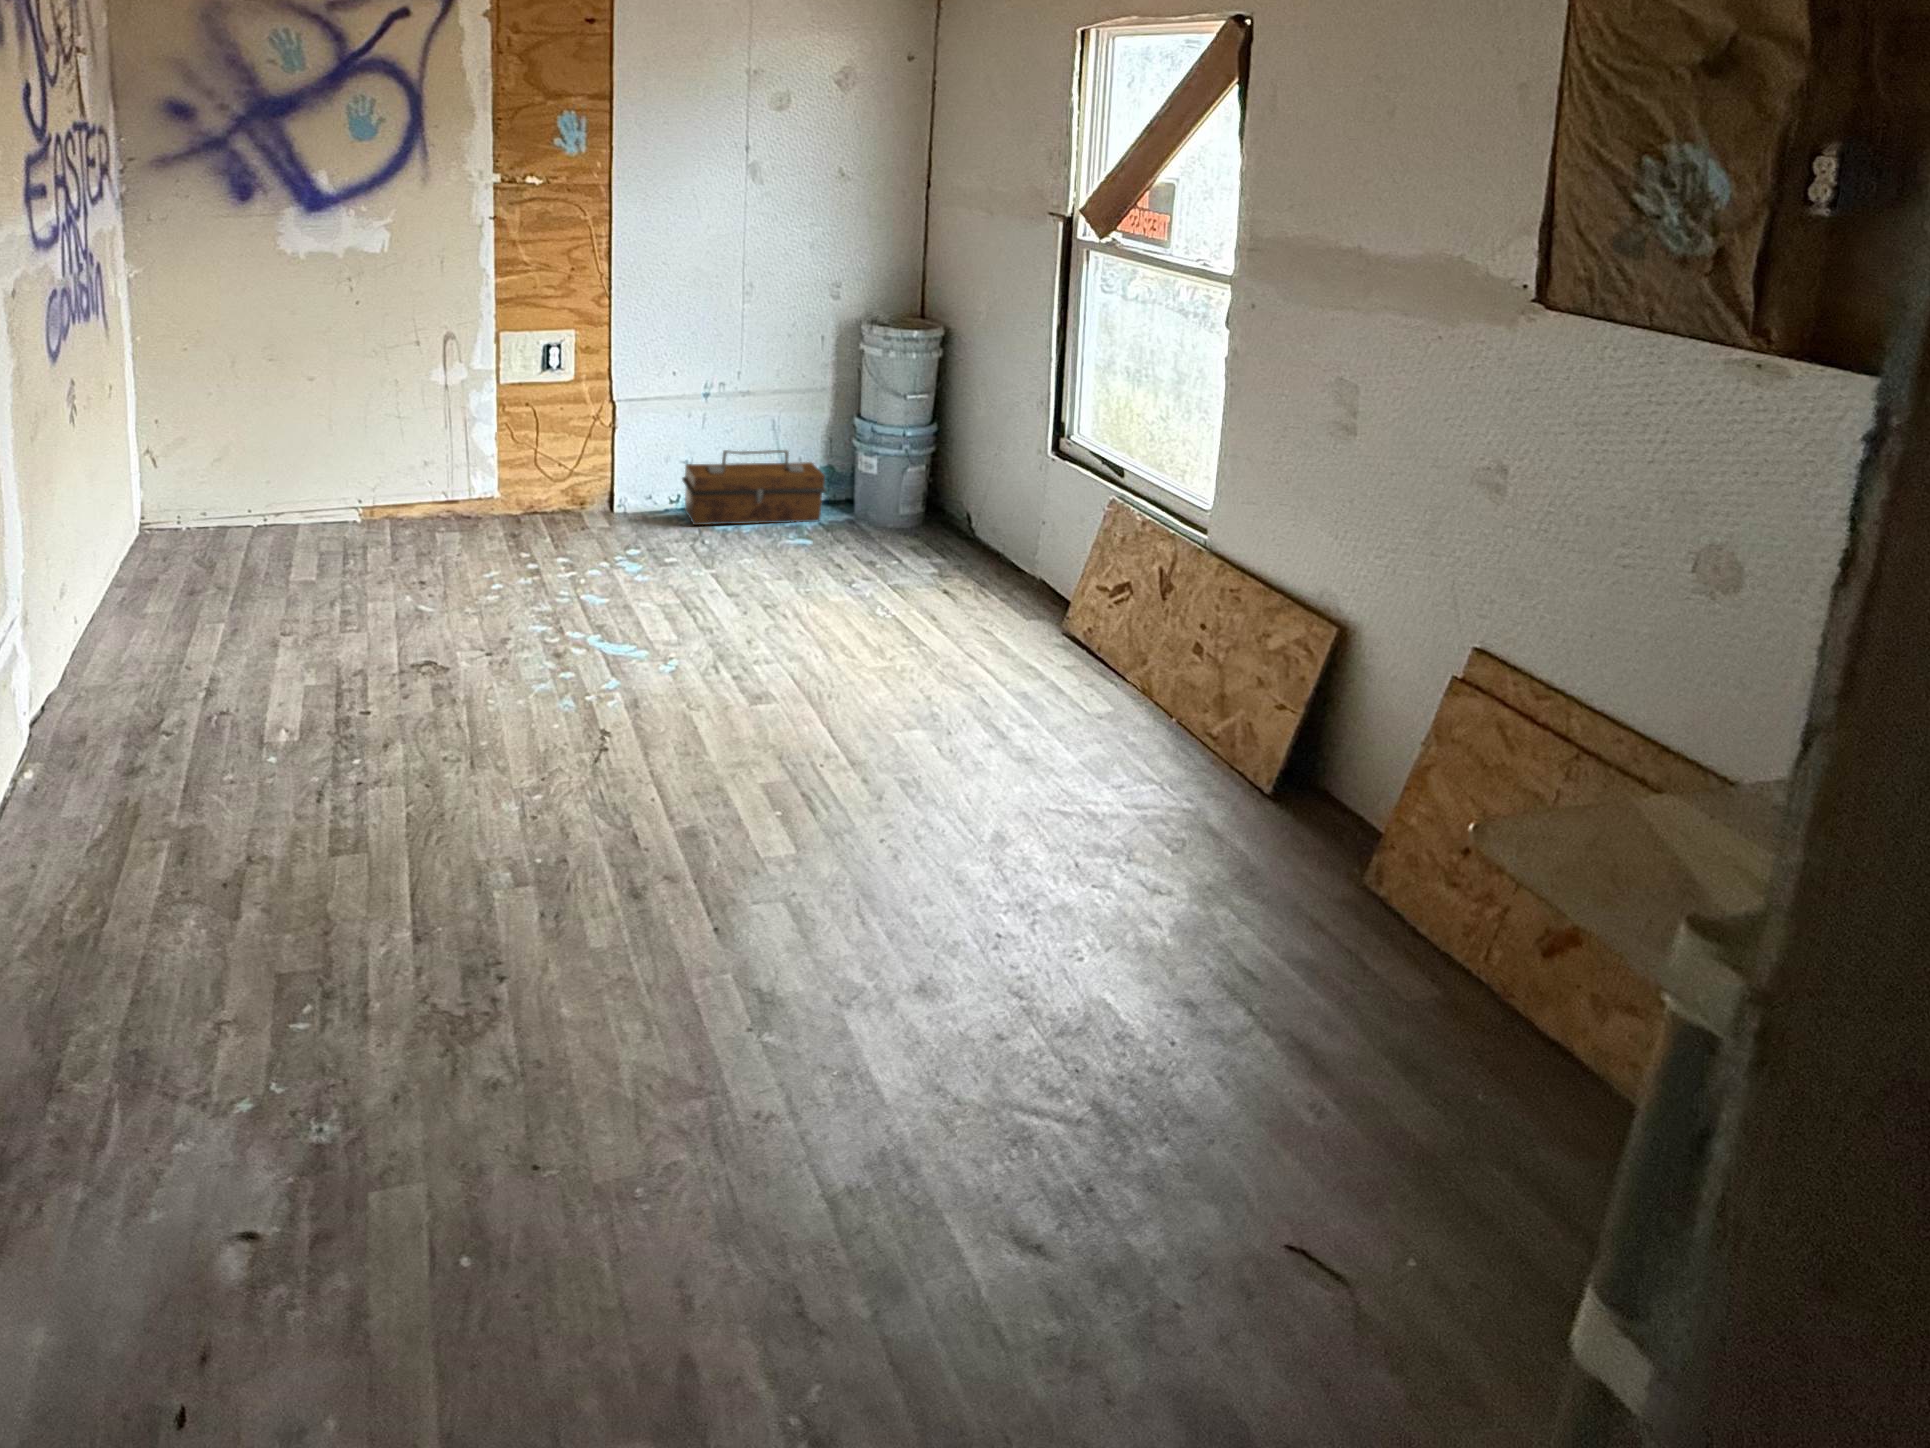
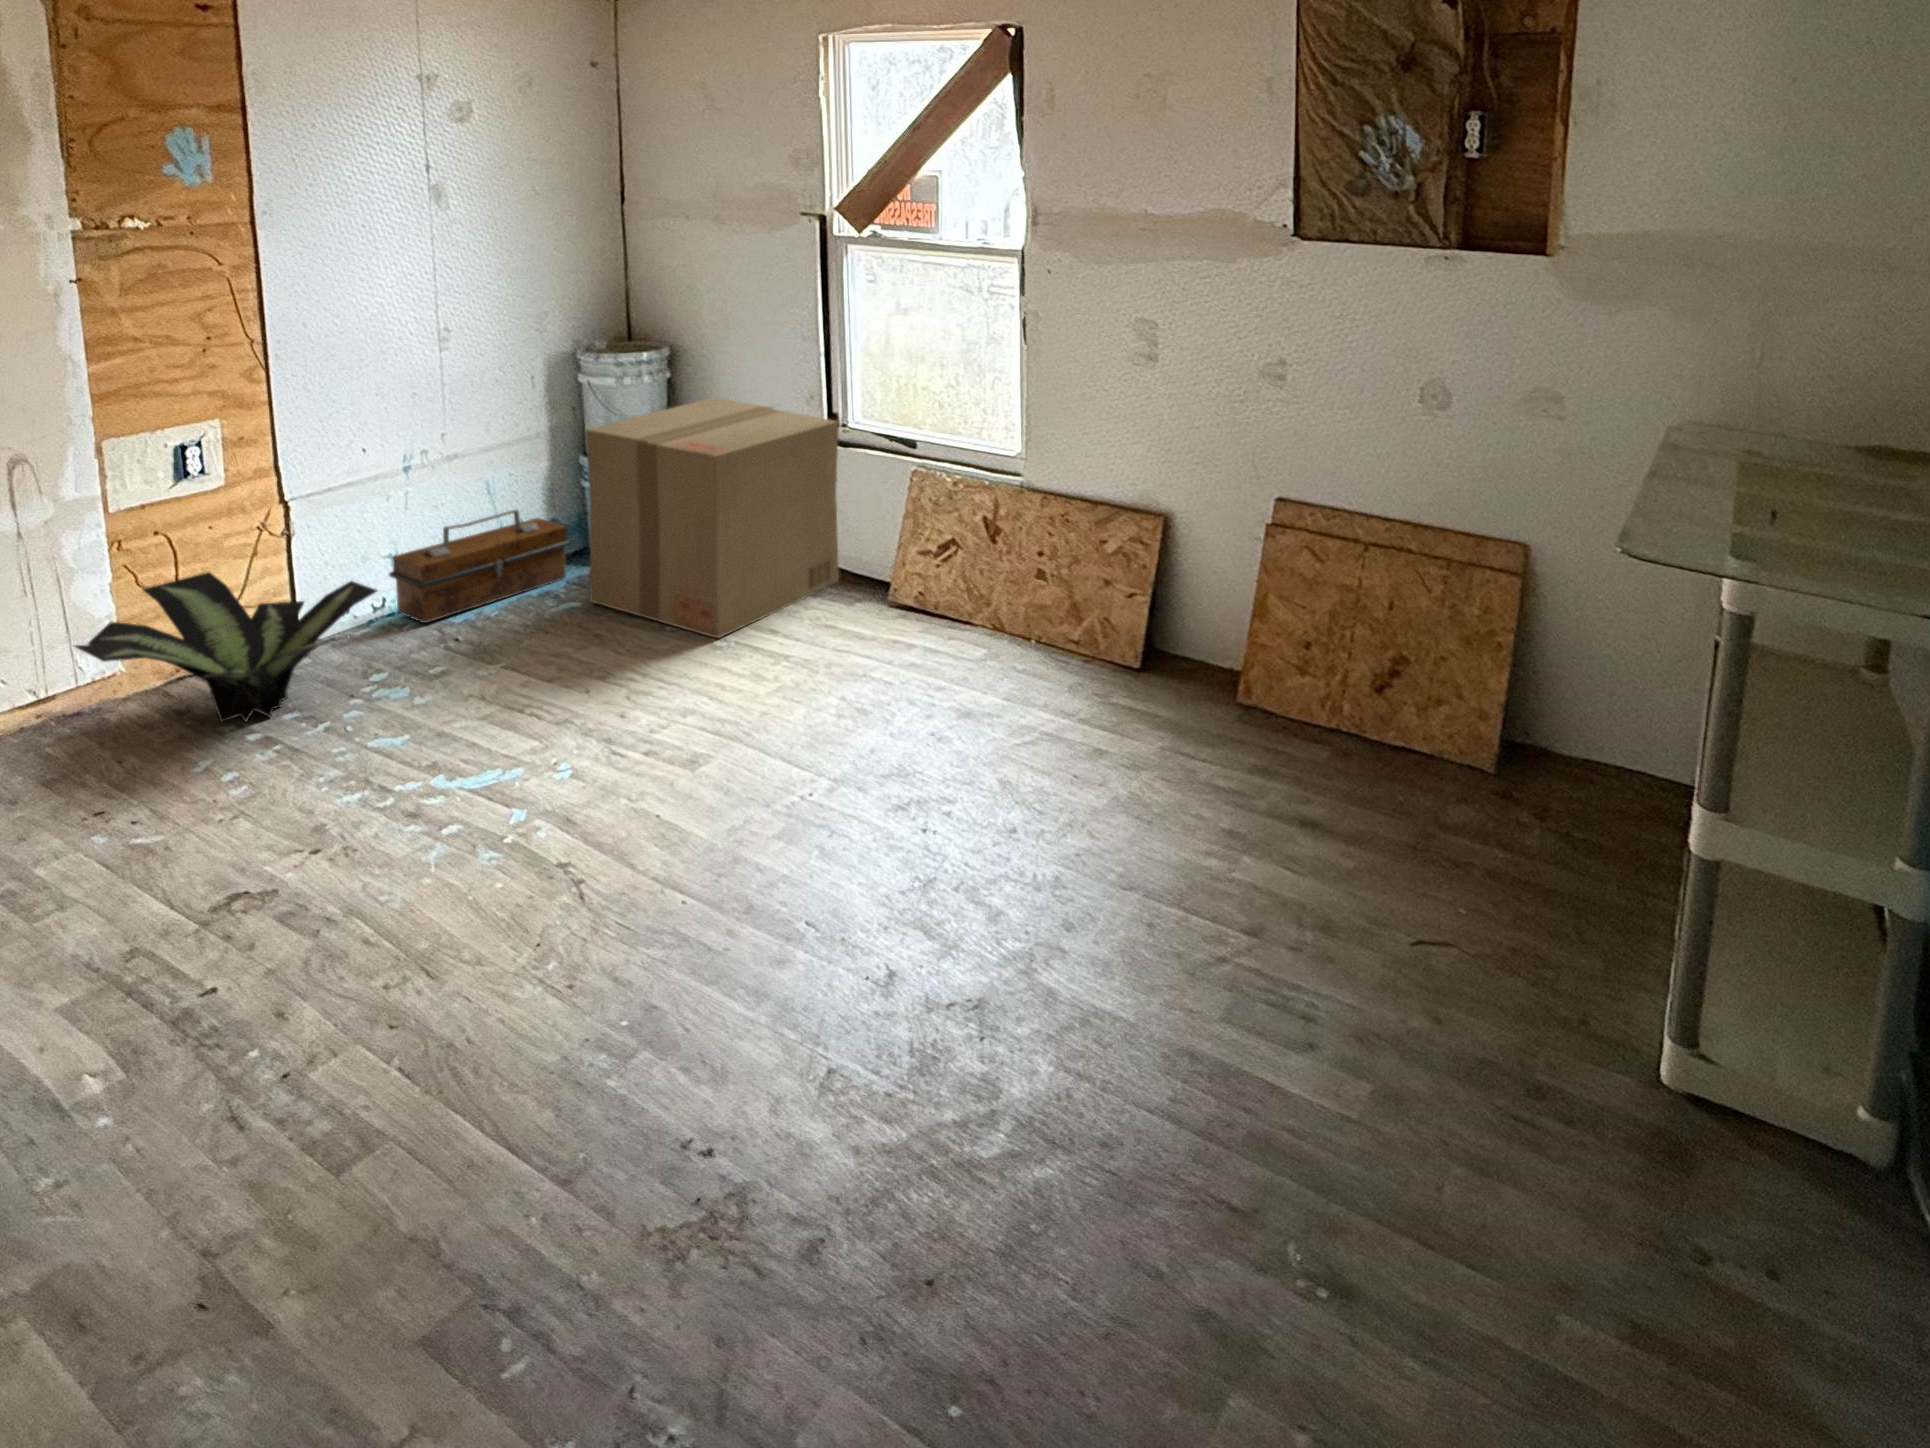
cardboard box: none [816,385,1057,610] -> present [586,397,839,639]
potted plant: none [444,442,642,560] -> present [75,572,377,723]

